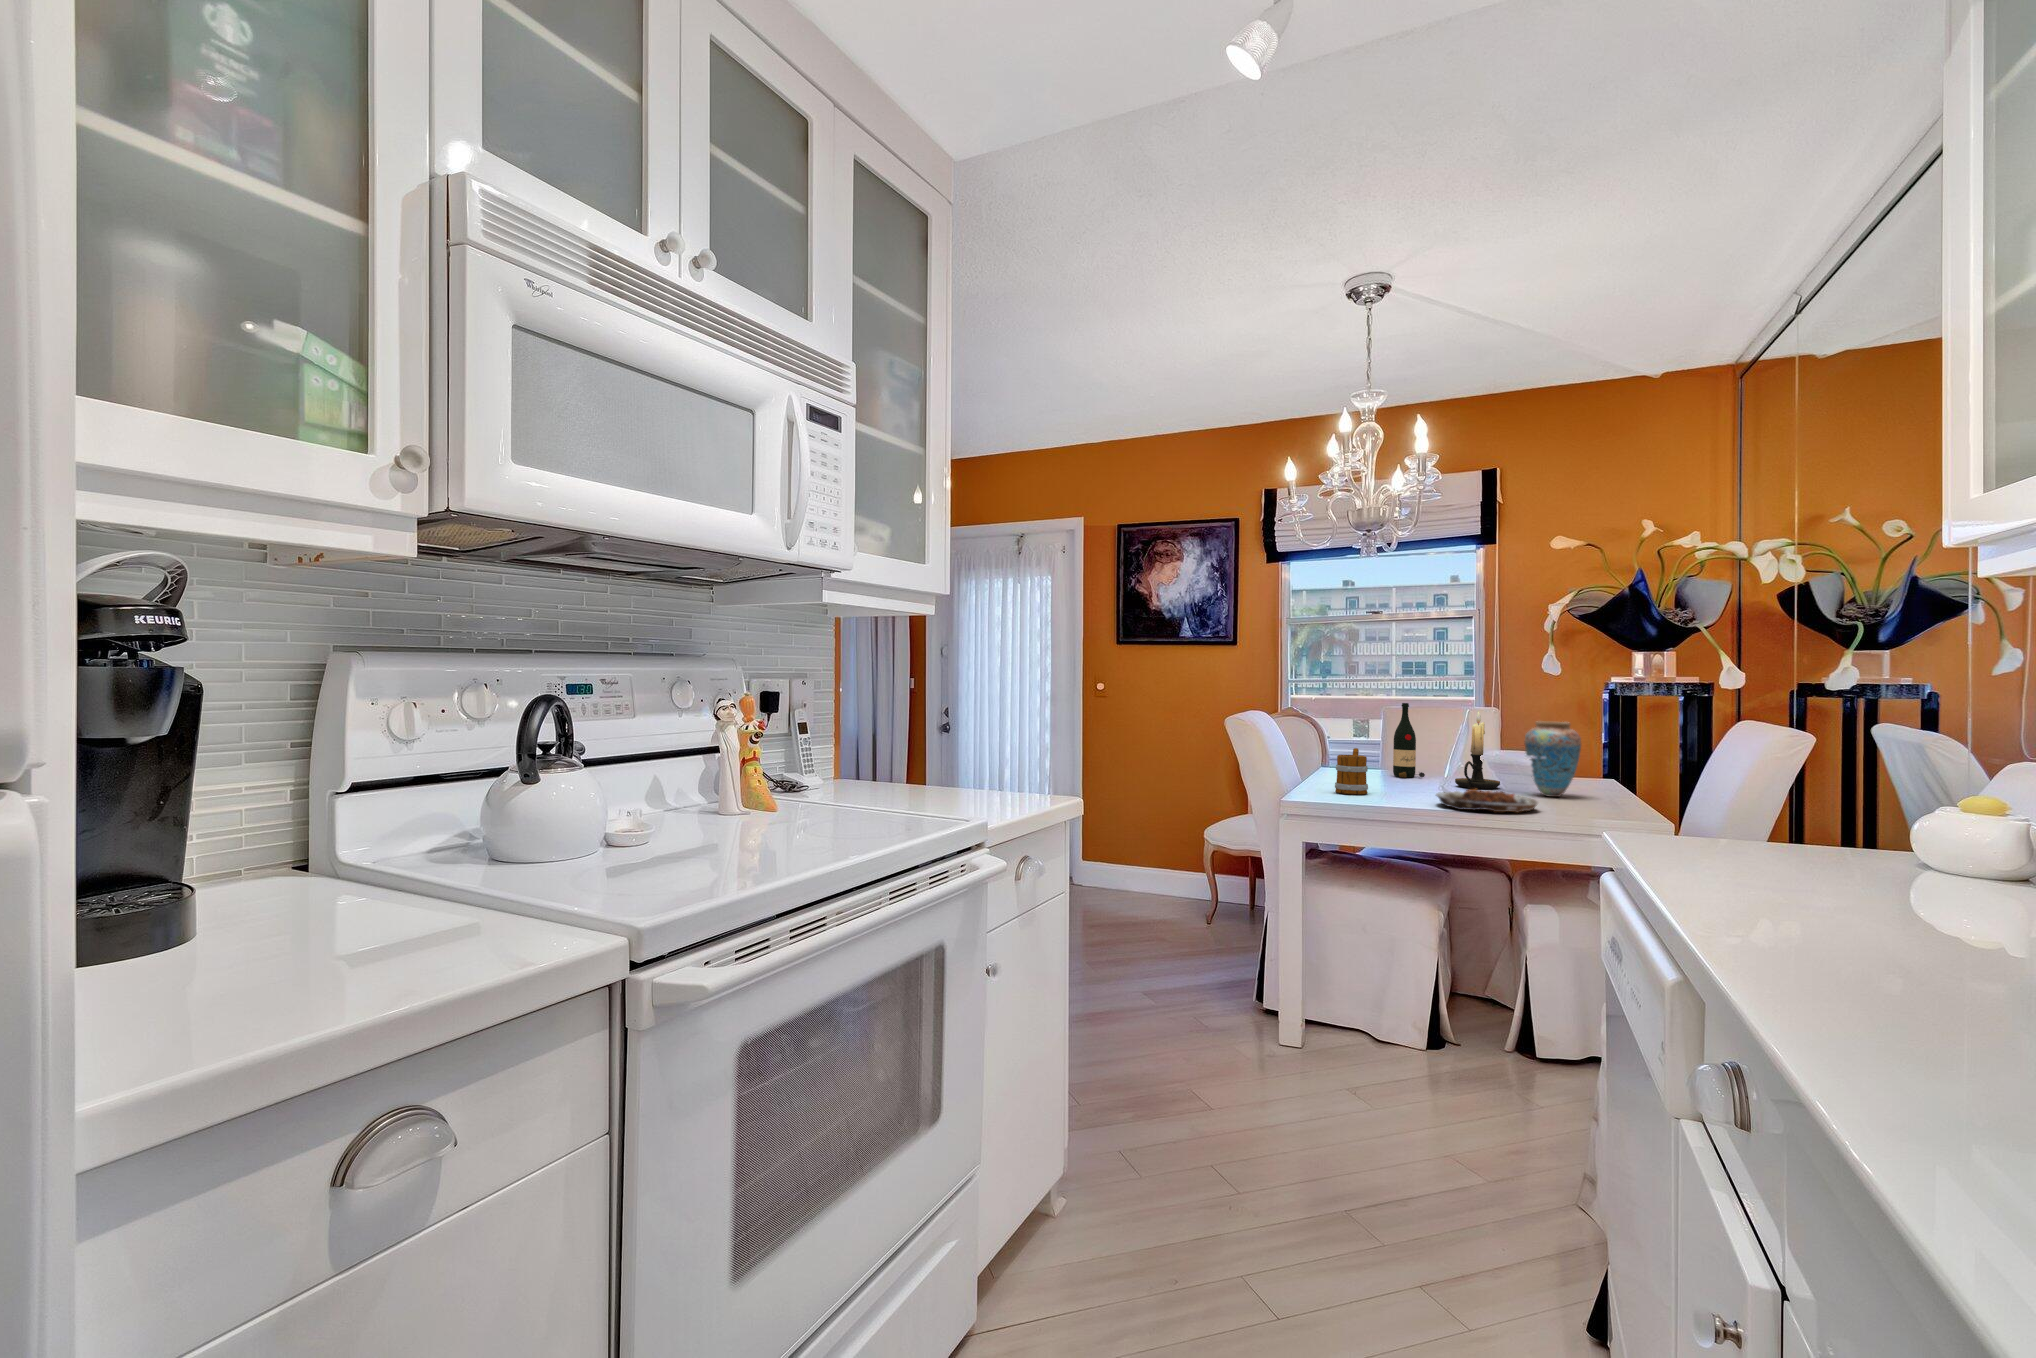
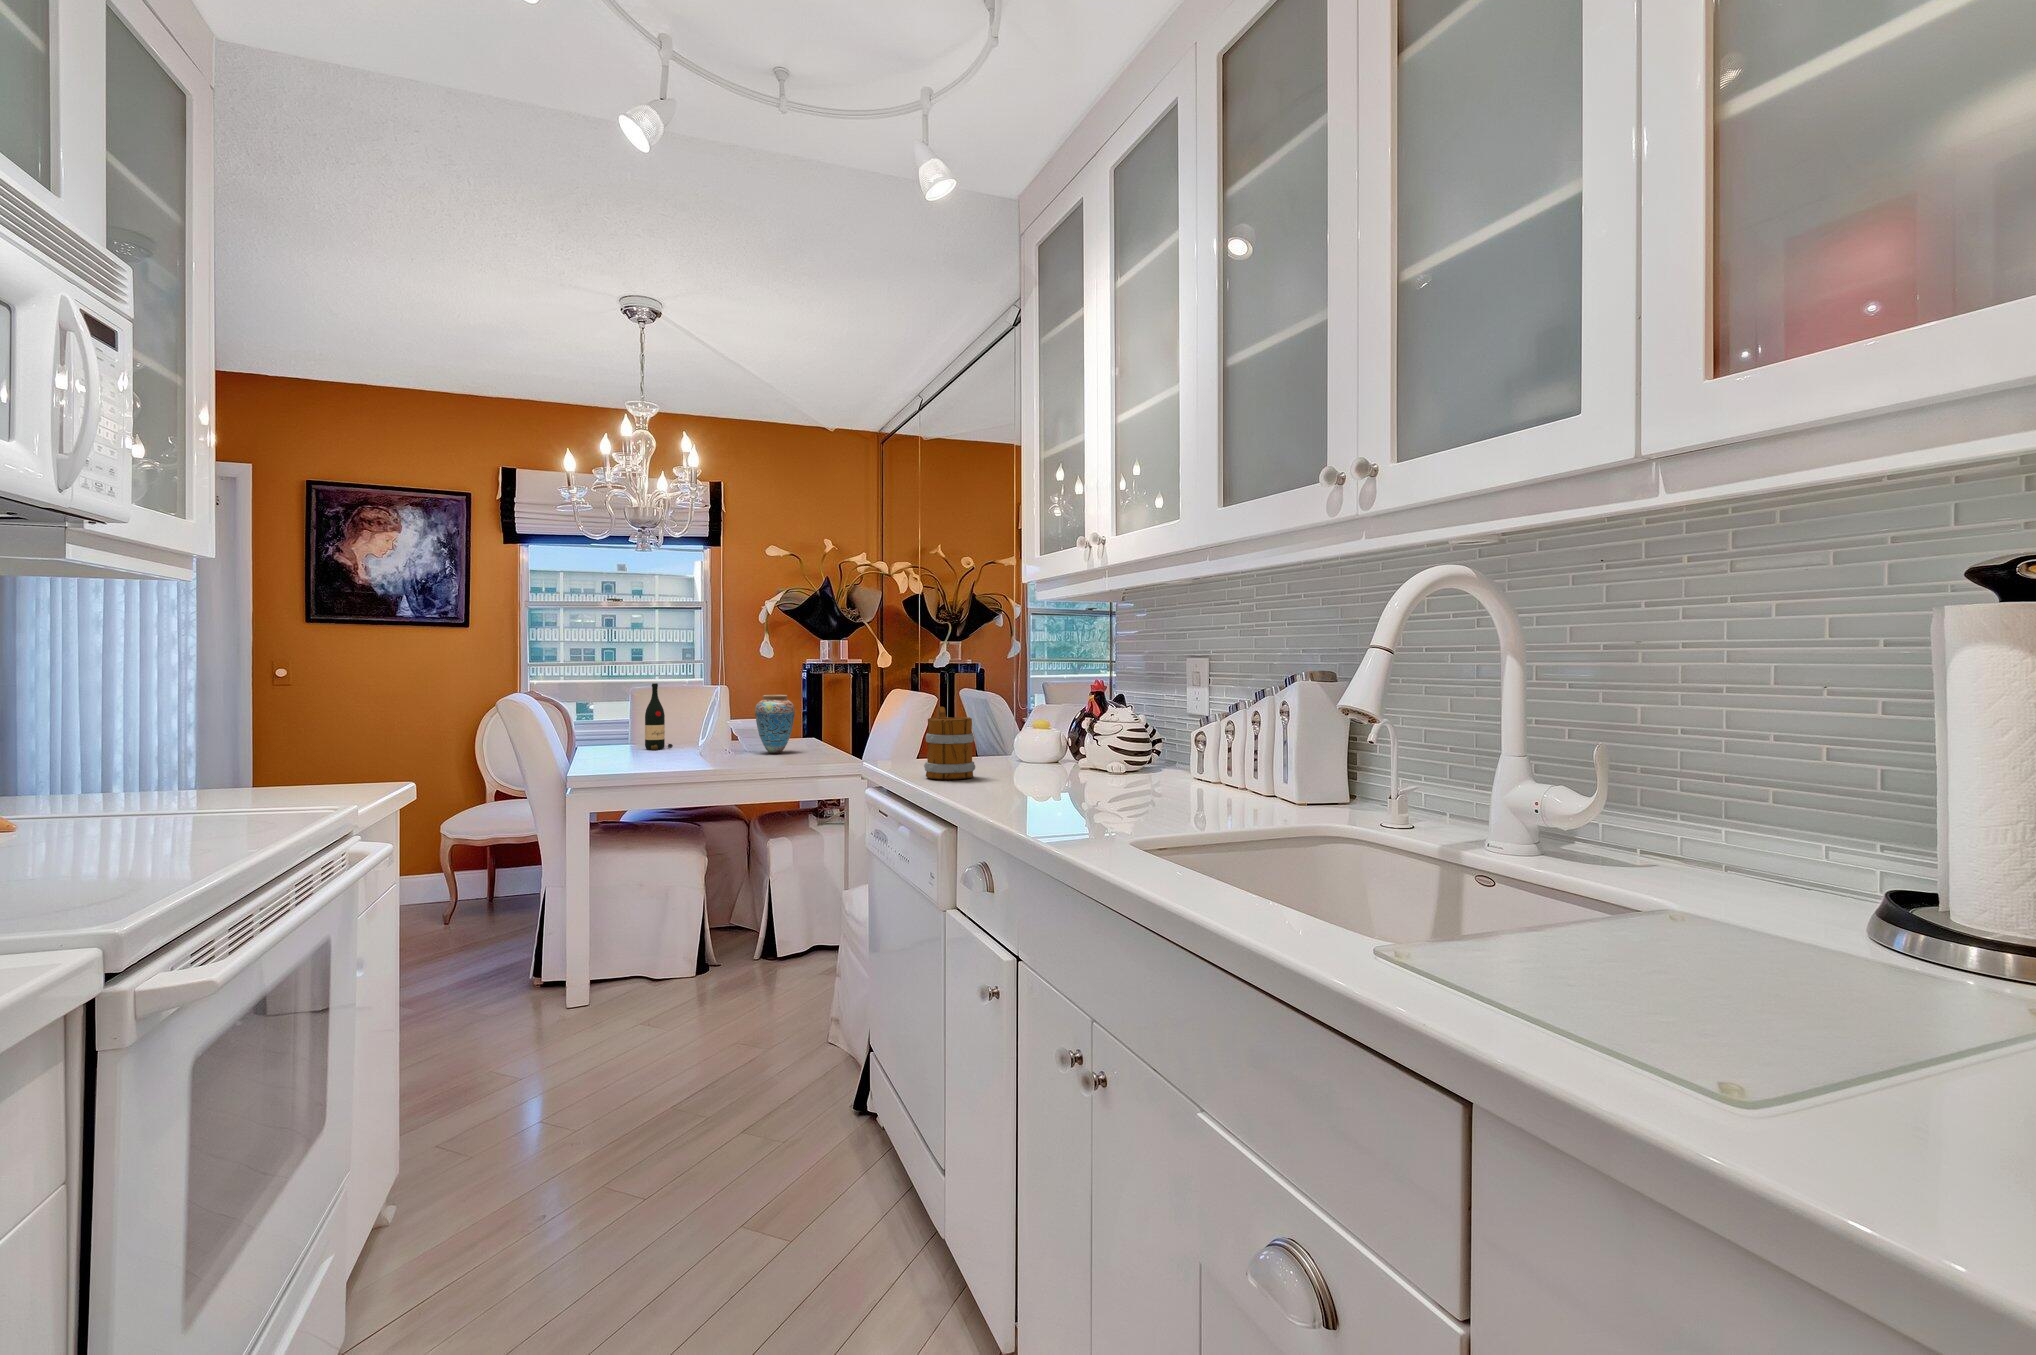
candle holder: present [1455,712,1500,789] -> none [701,688,736,753]
mug: present [1335,748,1368,795] -> present [924,707,975,780]
plate: present [1436,789,1538,812] -> none [694,752,771,769]

